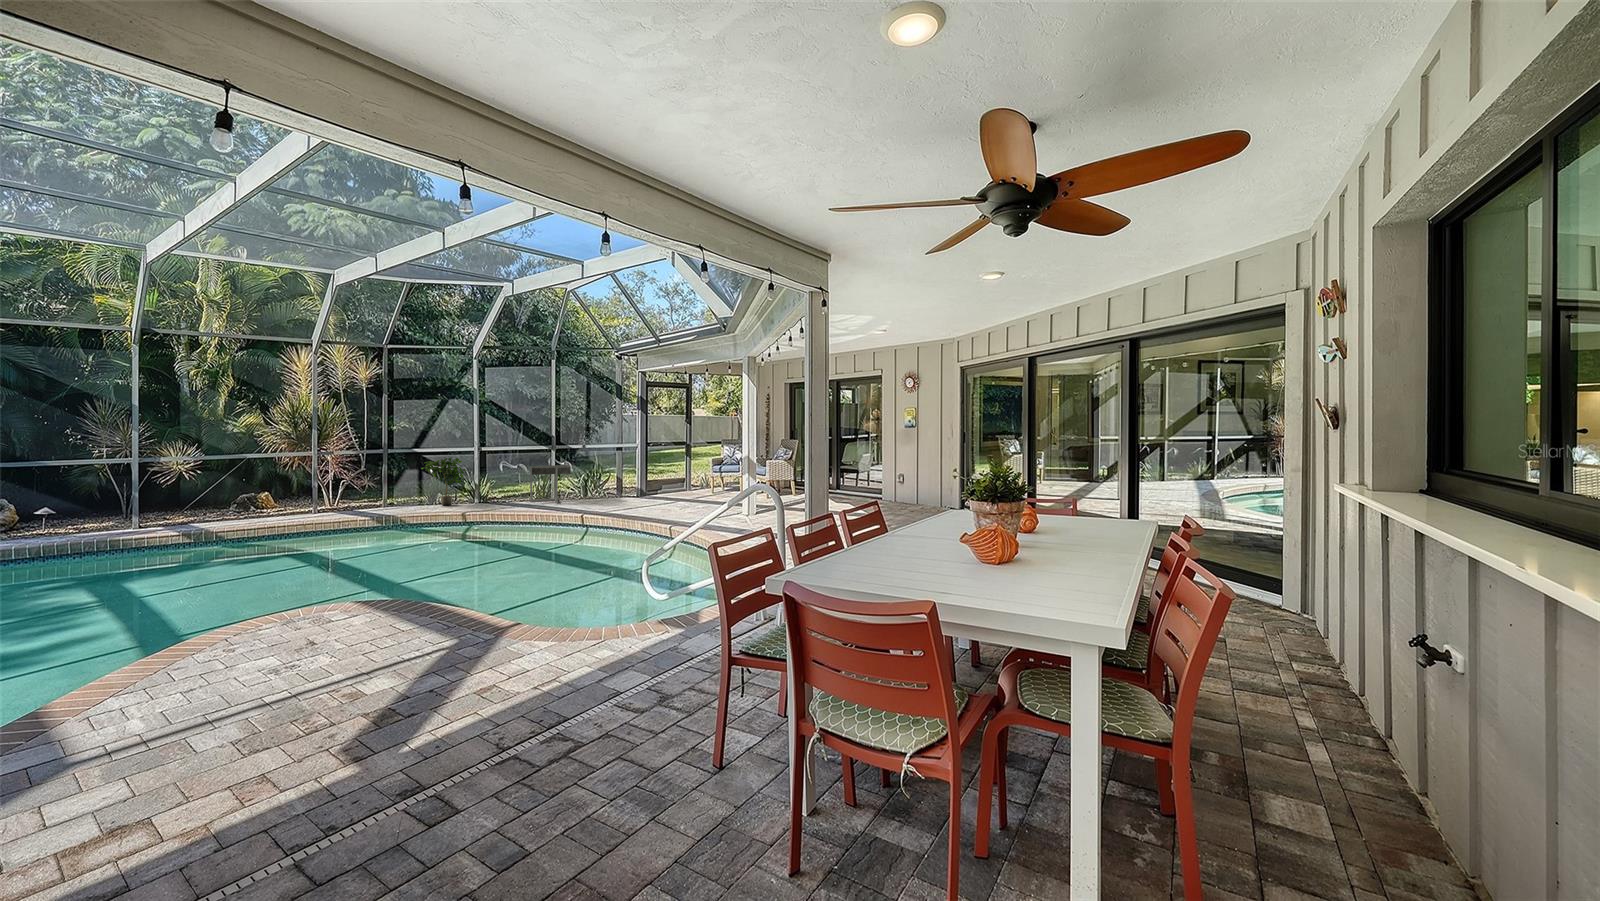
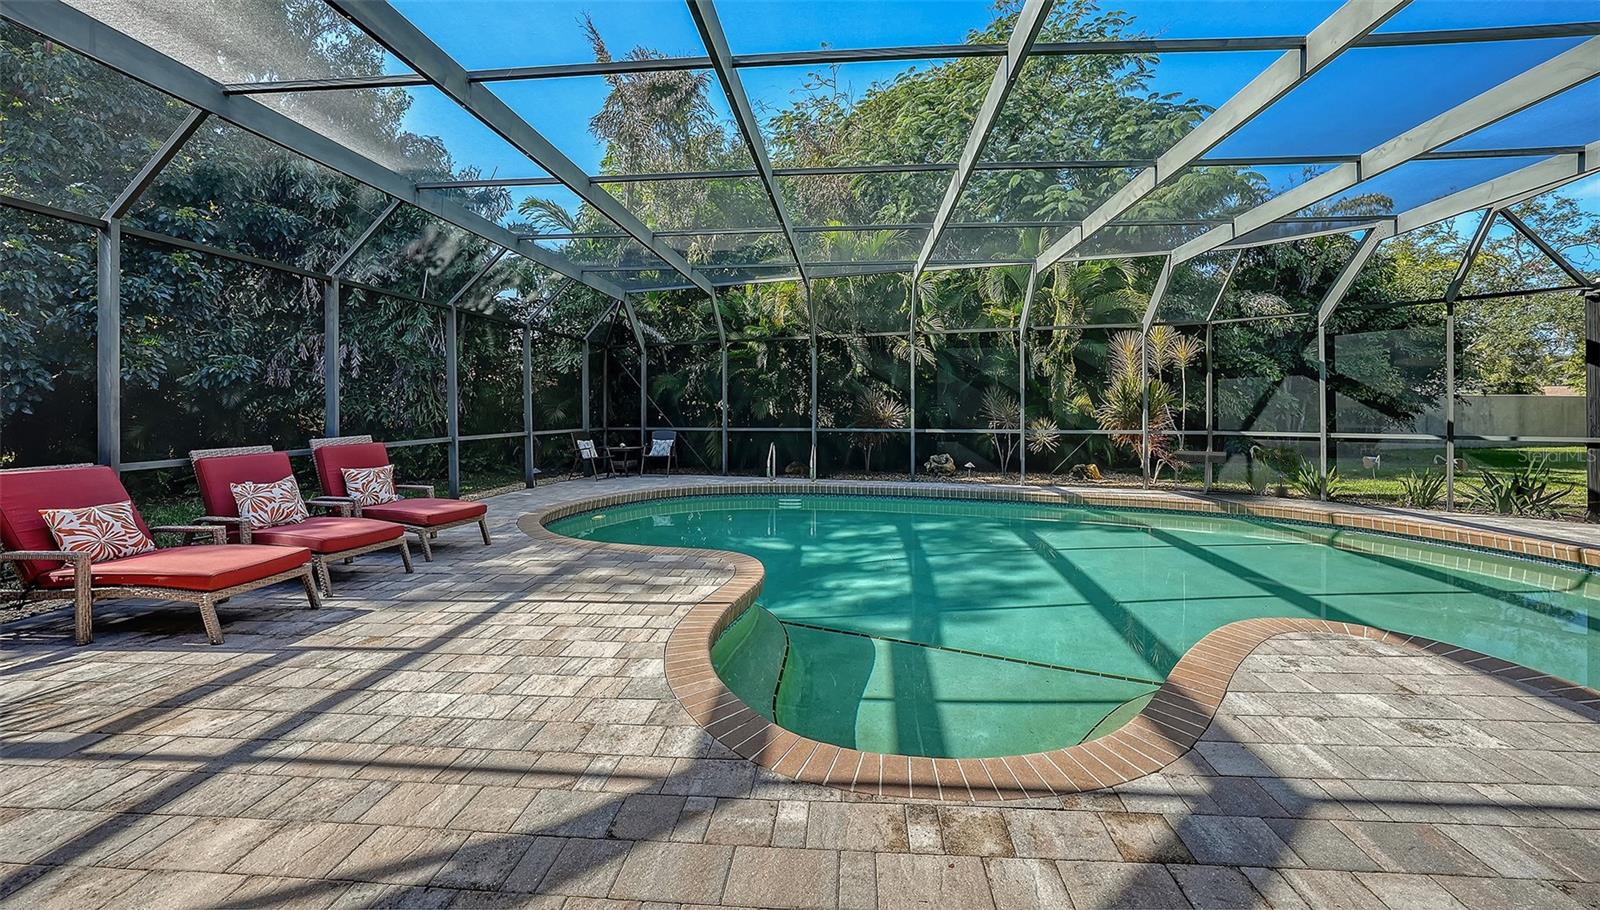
side table: present [530,465,571,503] -> present [1175,451,1226,494]

